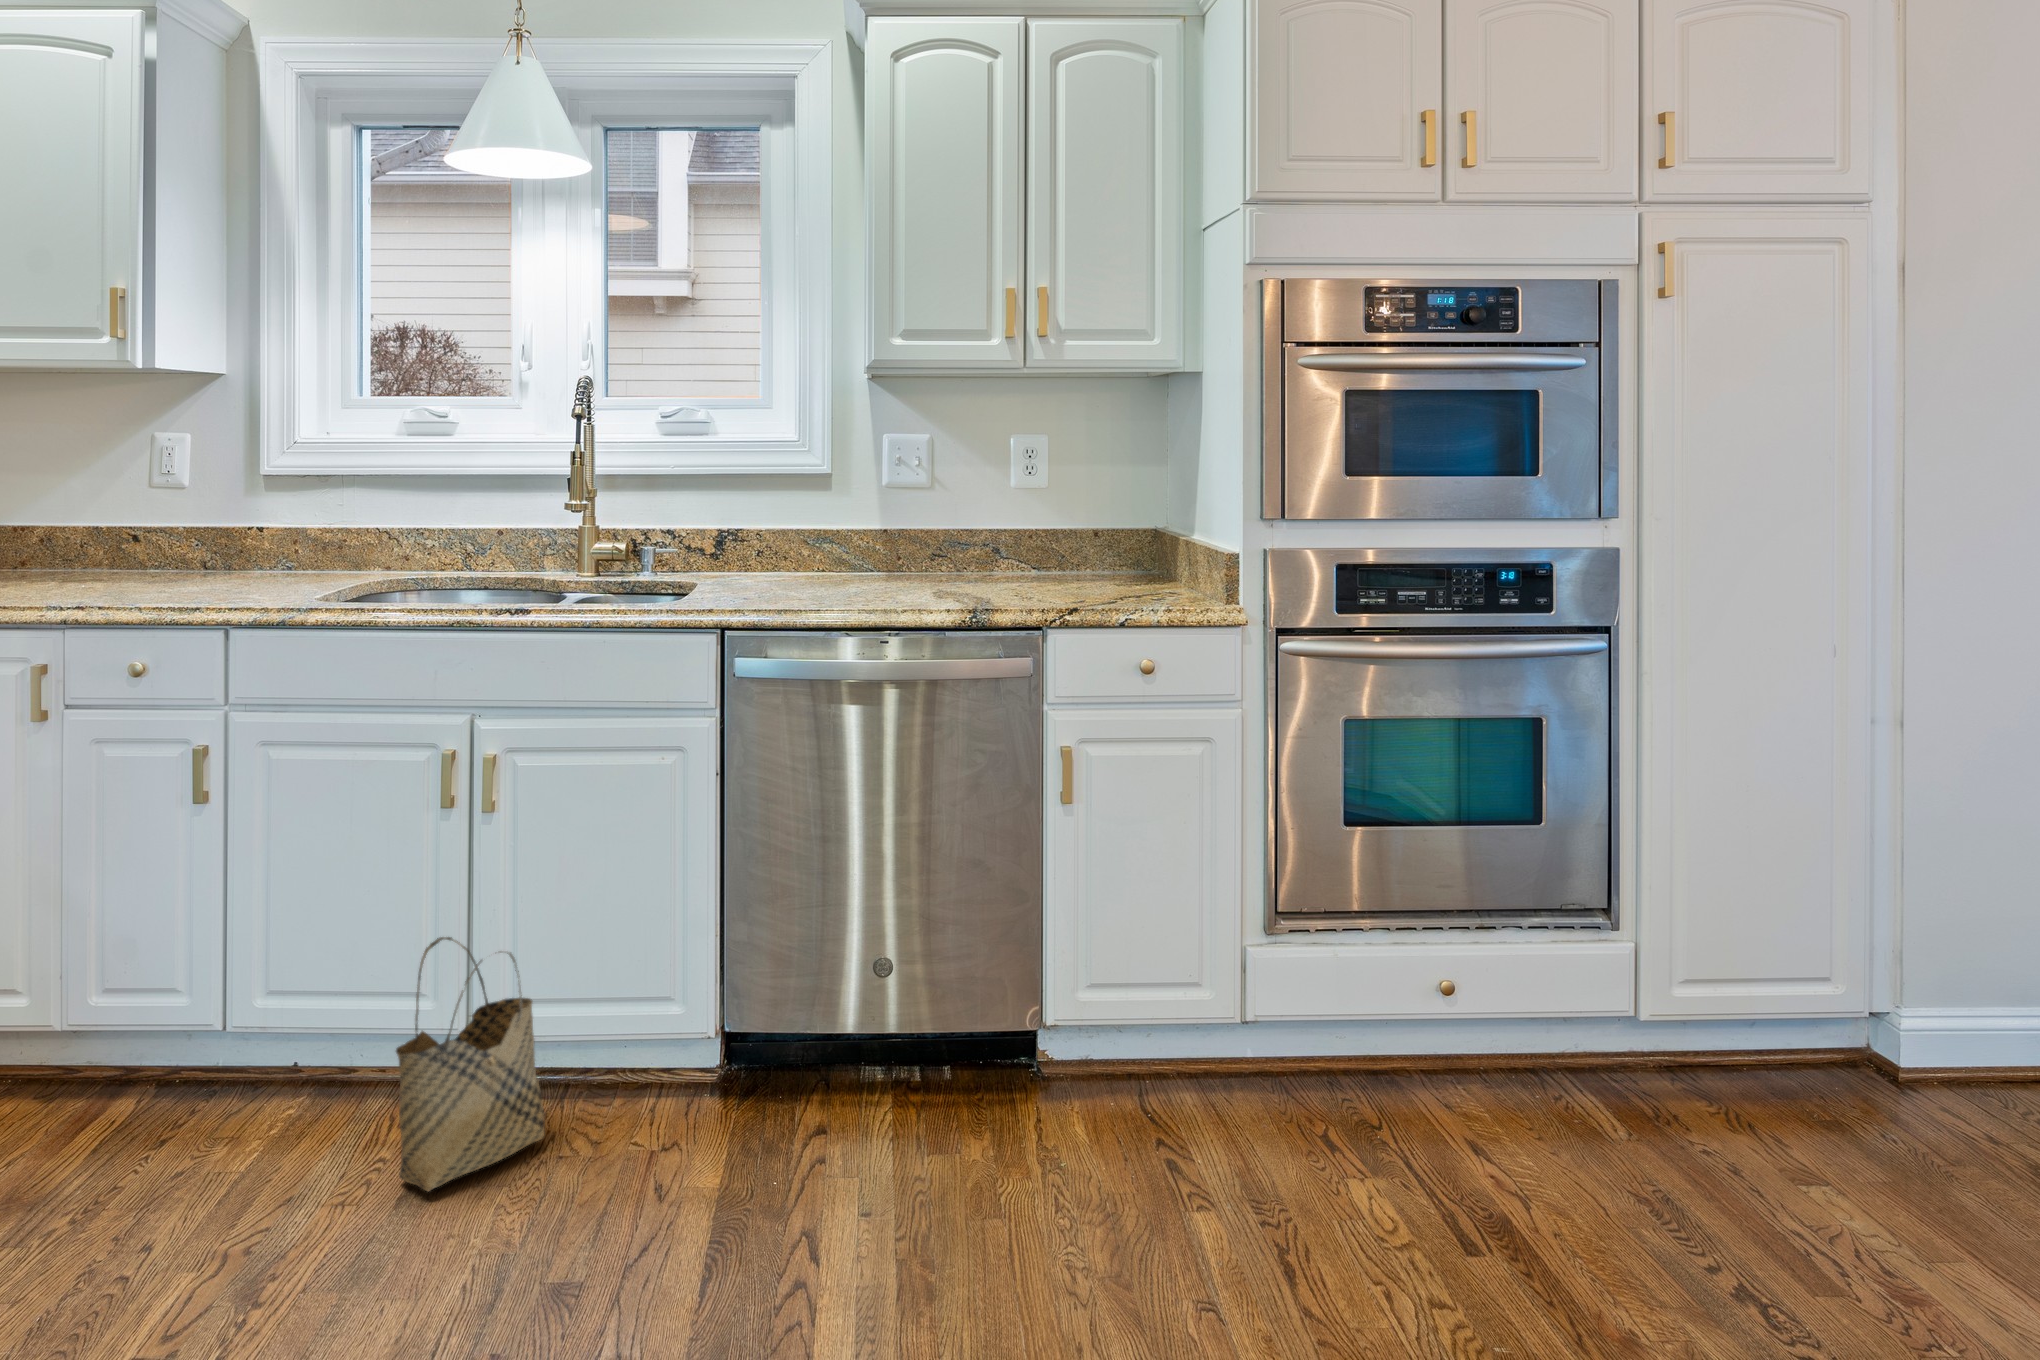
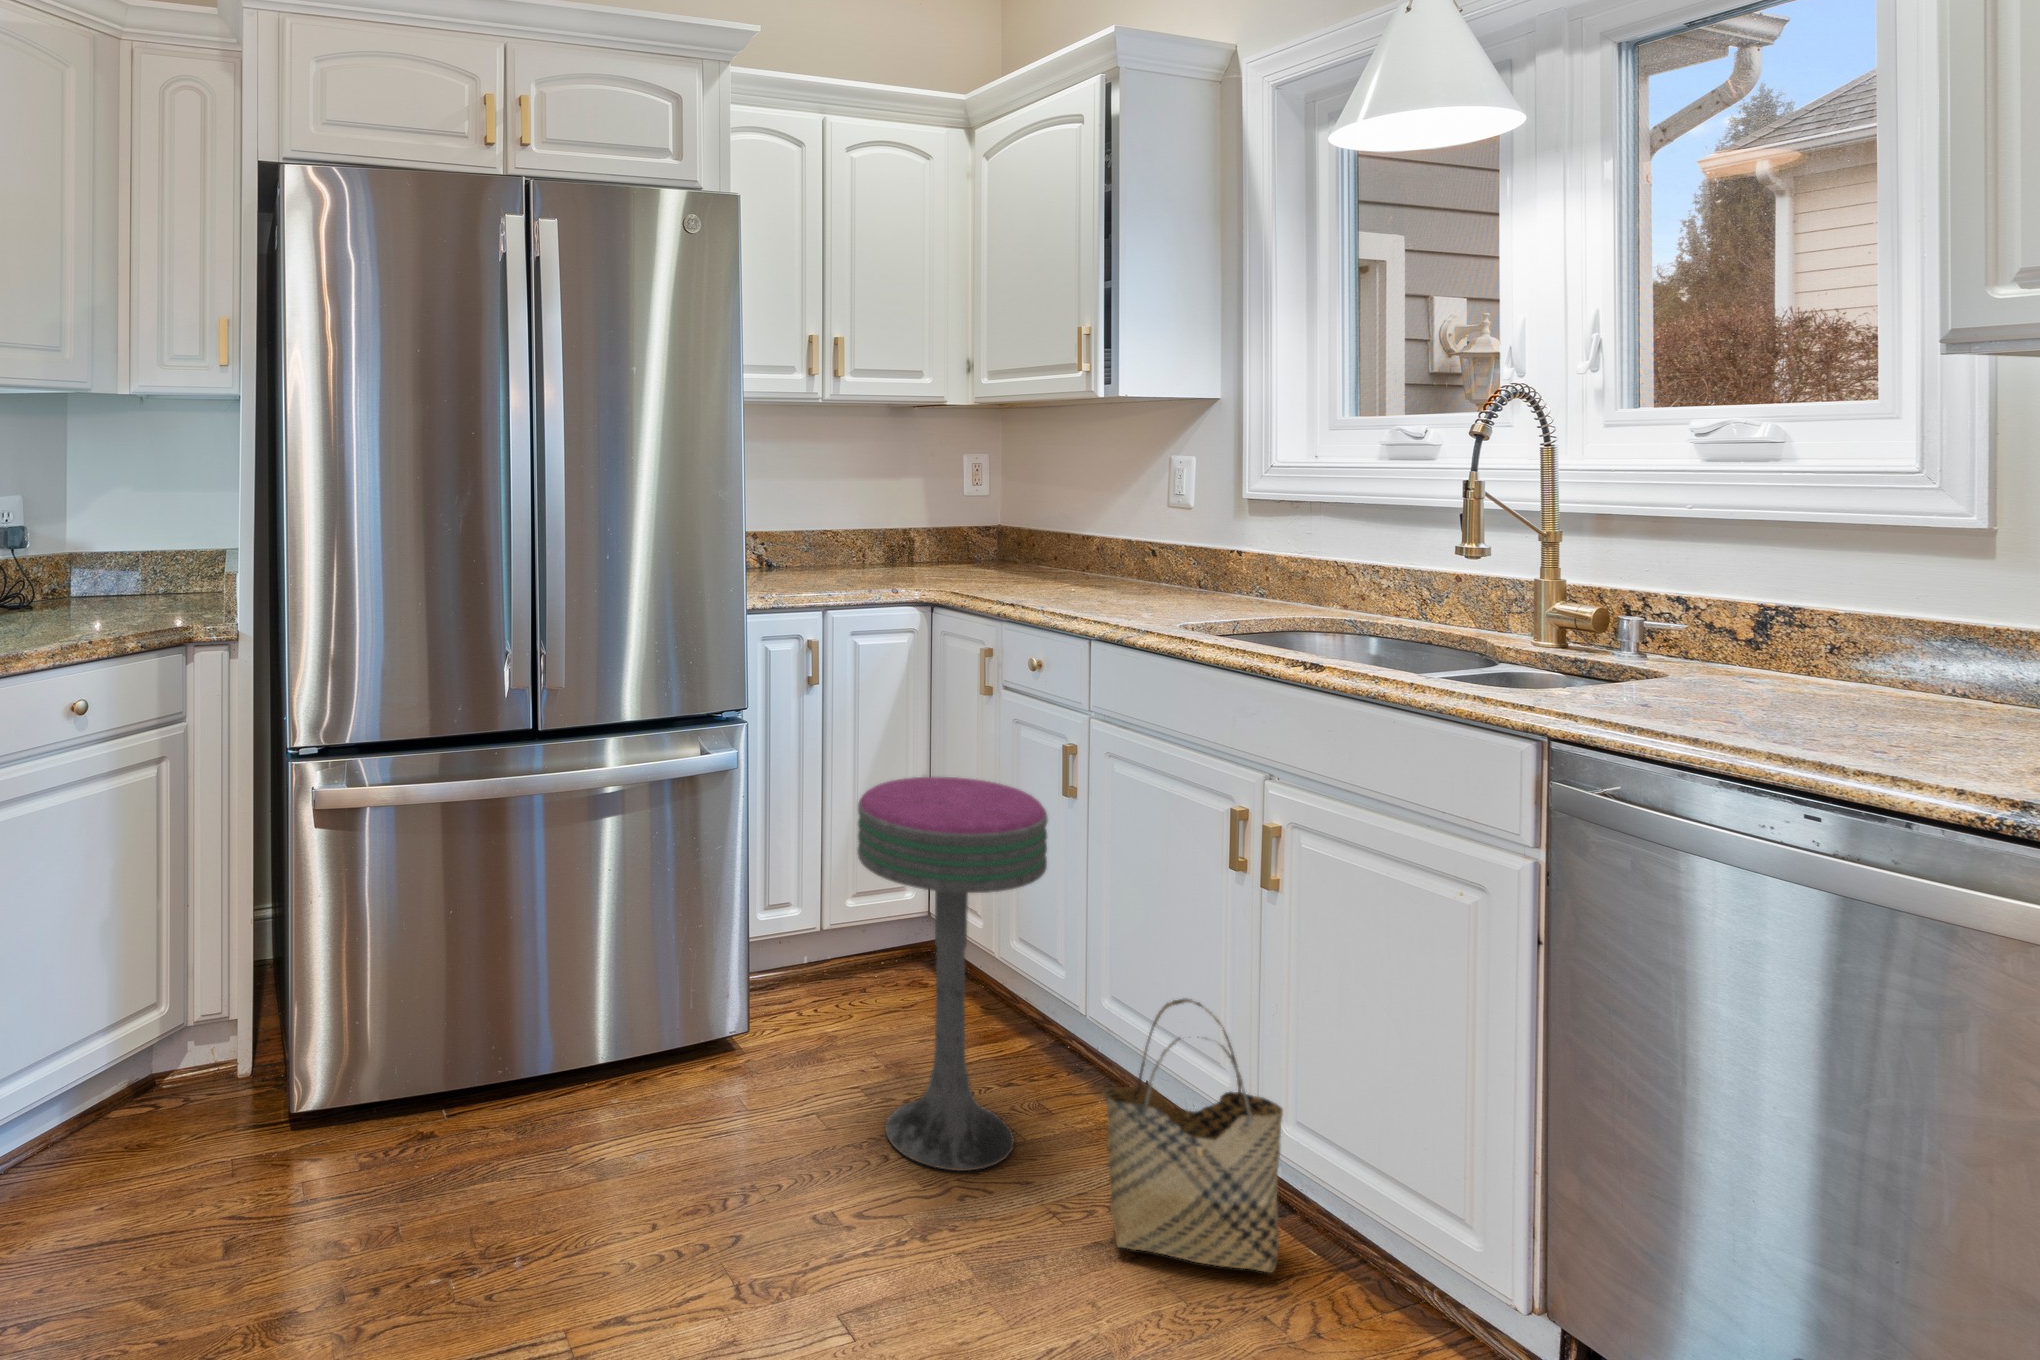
bar stool: none [35,797,283,1258] -> present [857,777,1048,1171]

